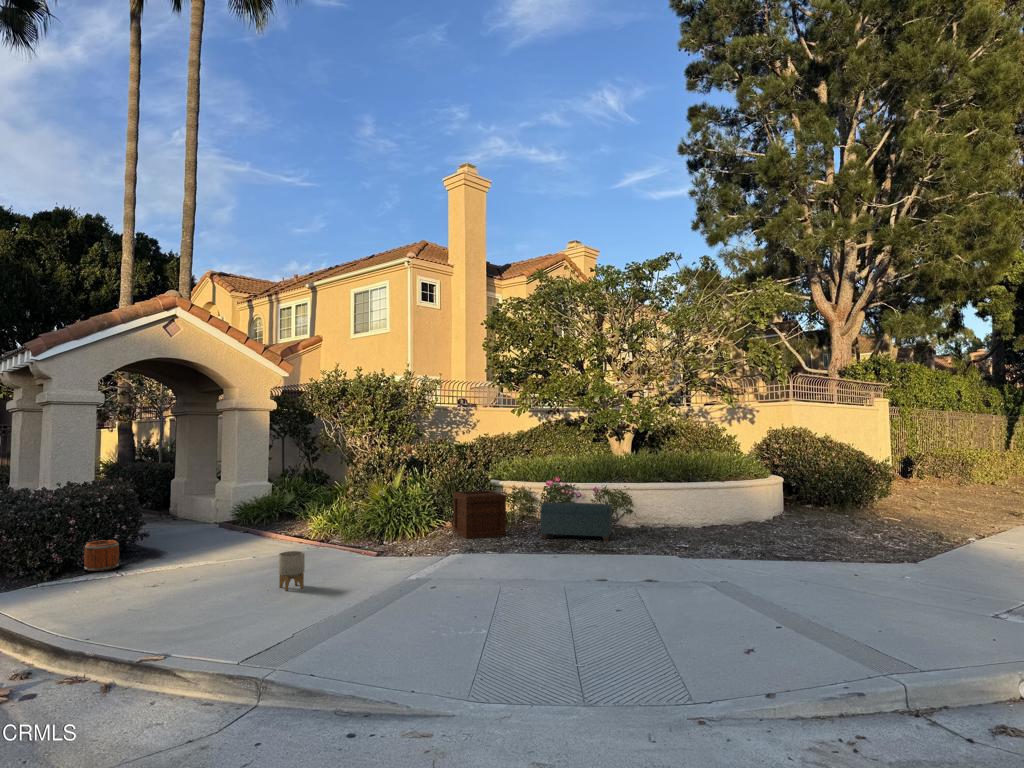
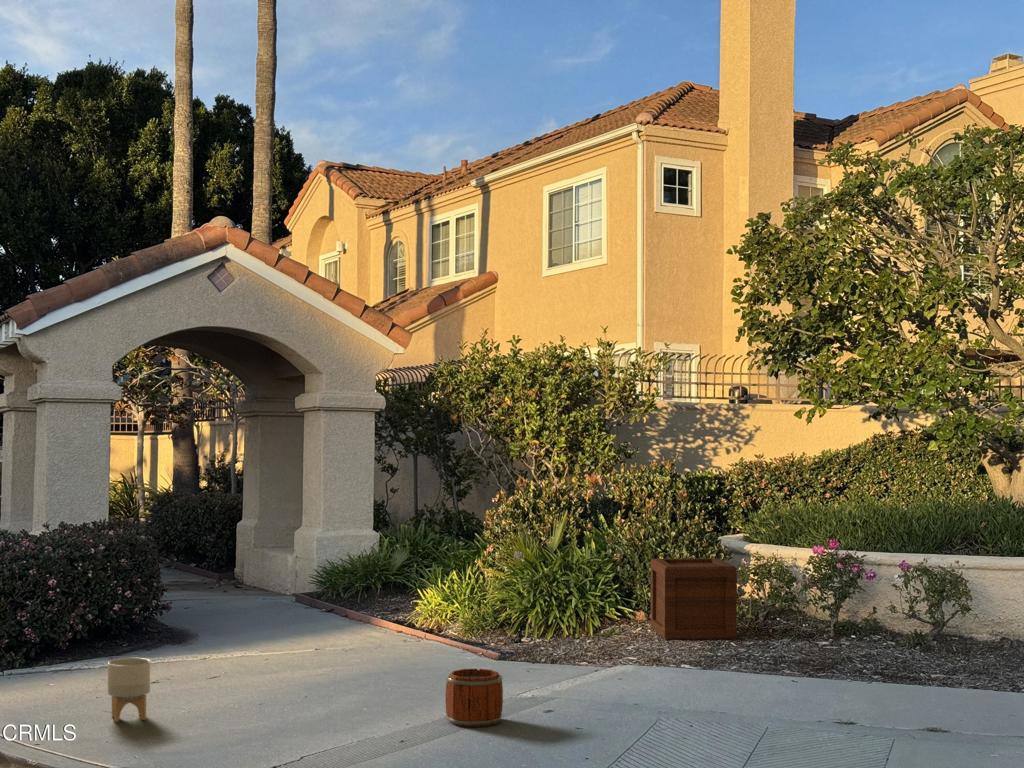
bench: present [540,502,612,541] -> none [795,583,931,658]
bucket: present [84,540,119,571] -> present [446,669,503,727]
planter: present [279,551,305,591] -> present [108,658,150,722]

